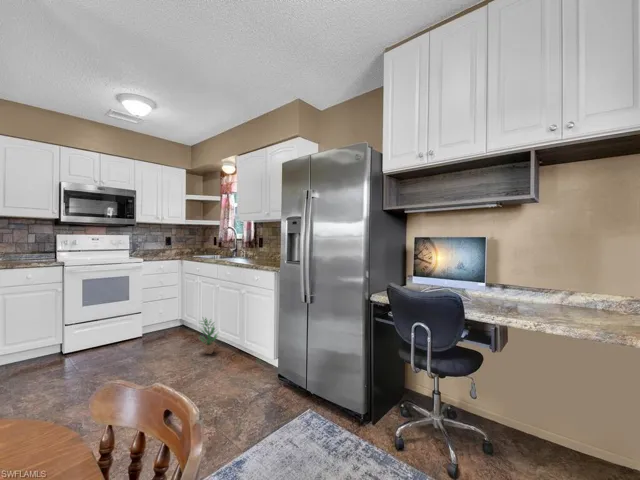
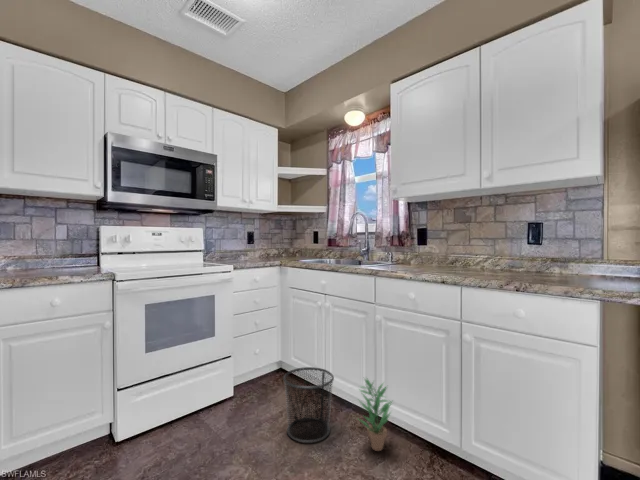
waste bin: none [162,316,193,352] -> present [283,367,334,443]

